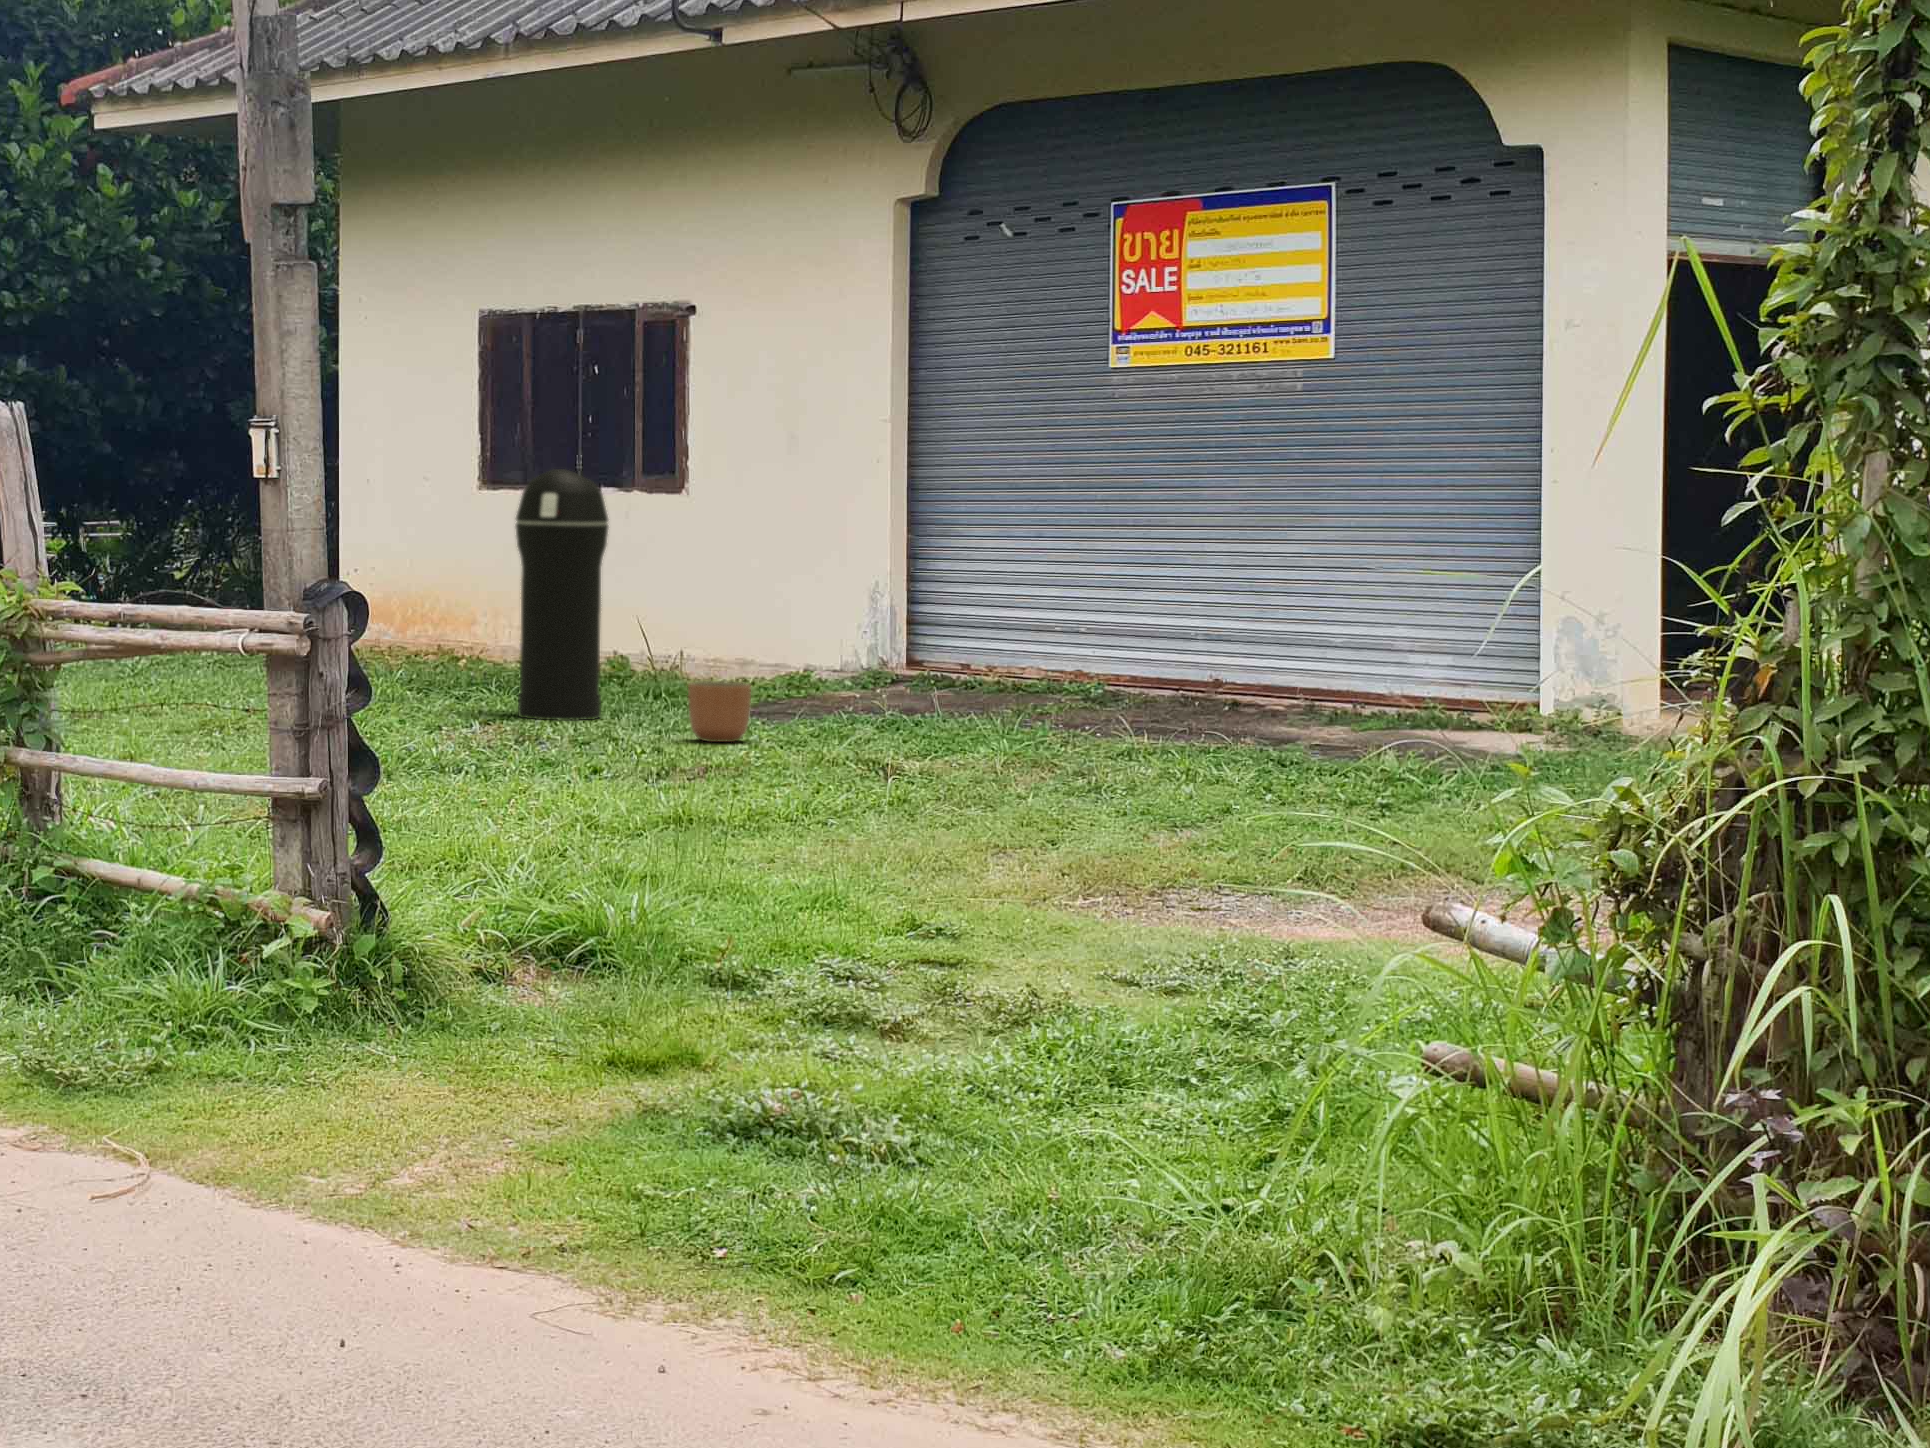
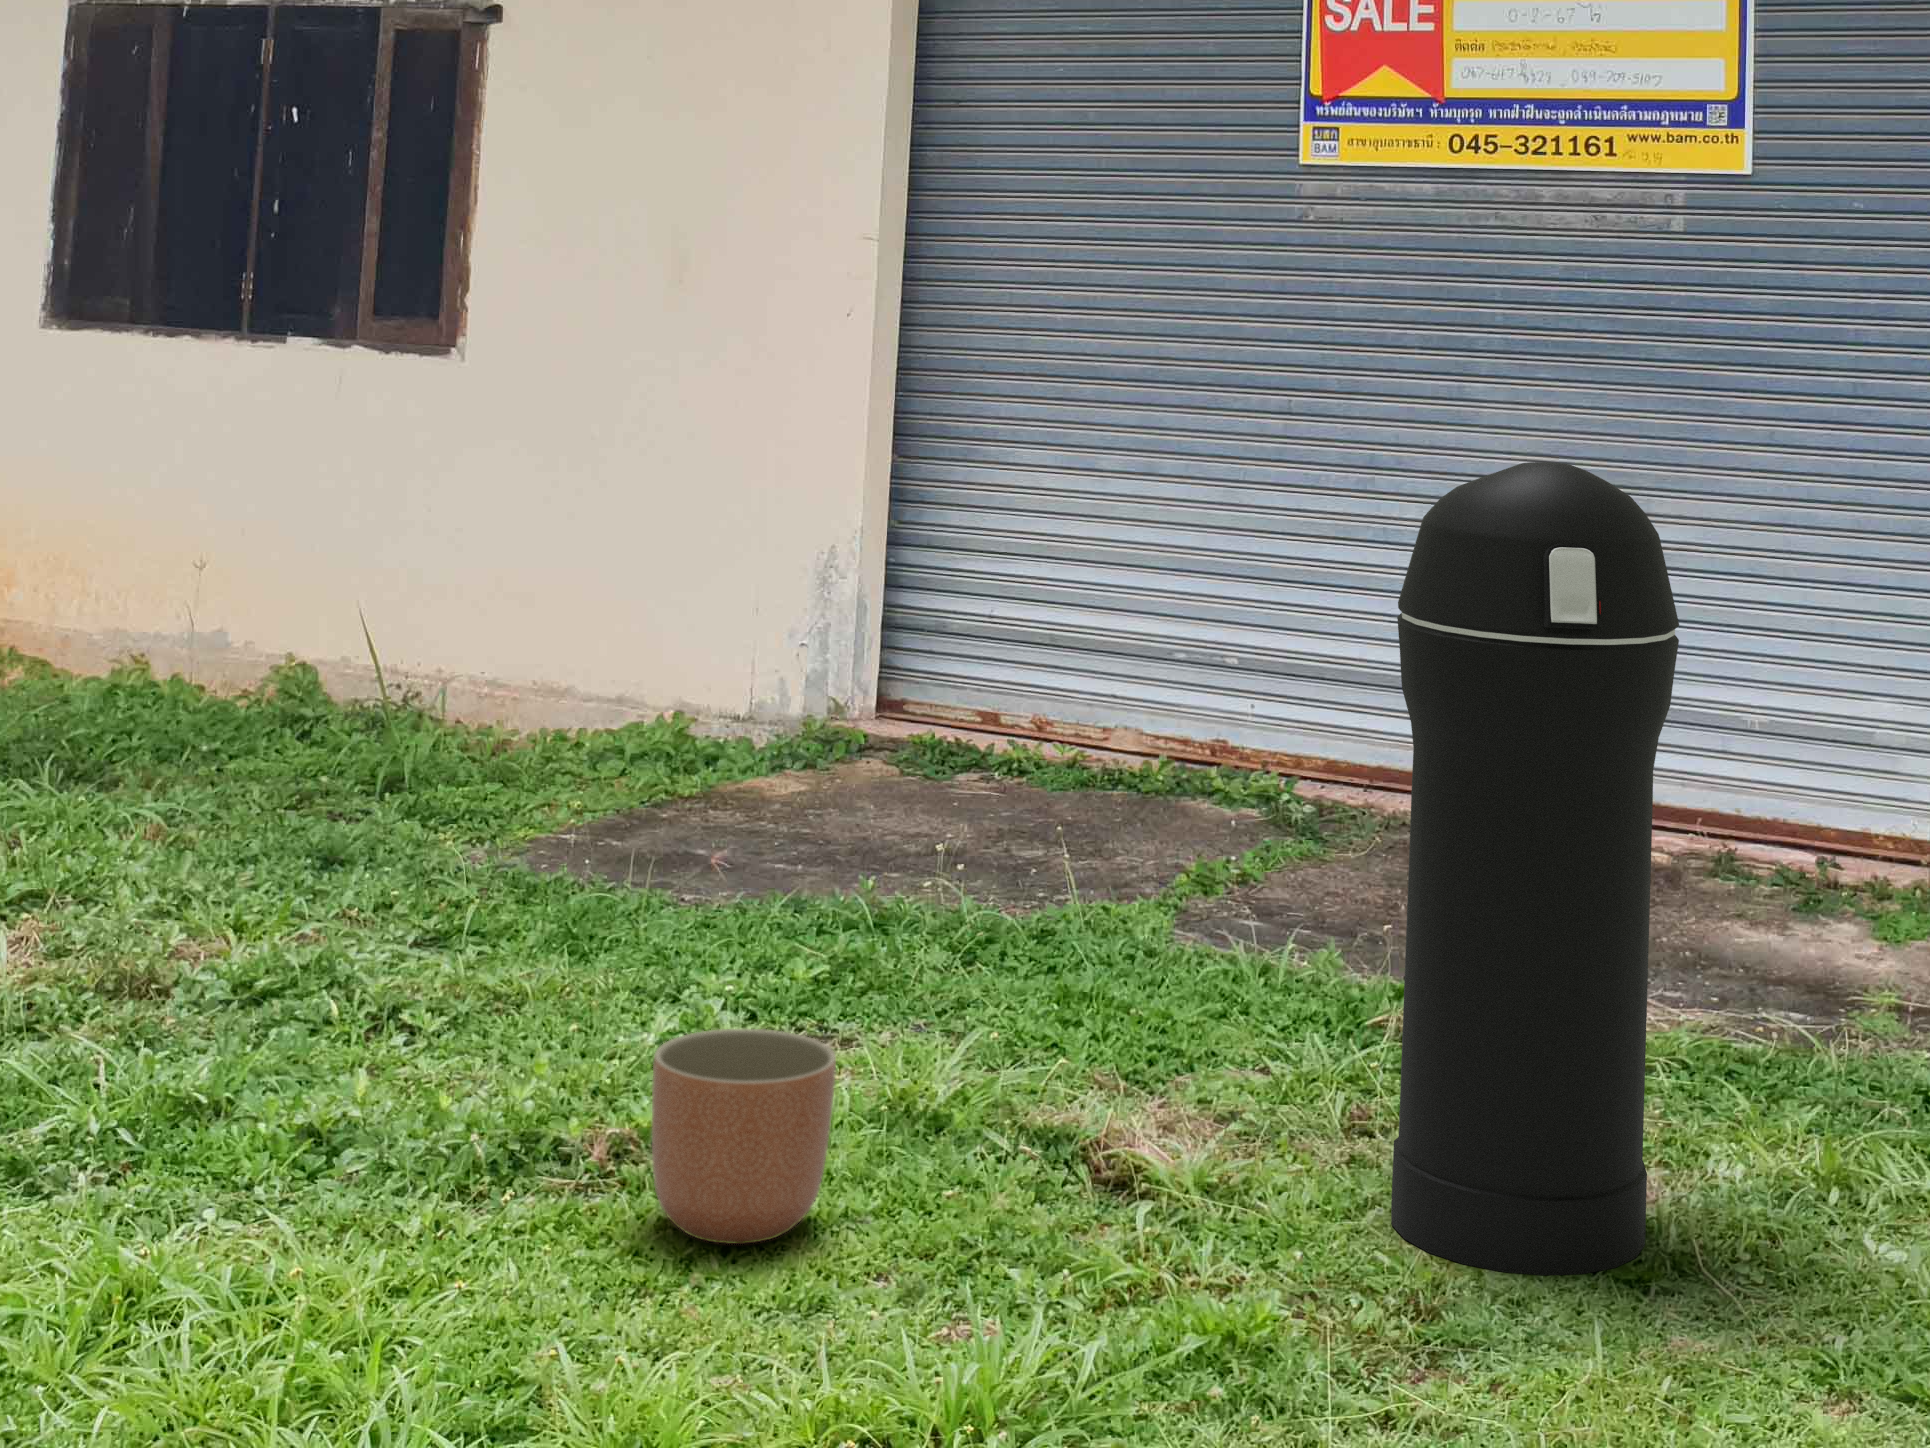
trash can: present [516,469,608,720] -> present [1391,462,1679,1275]

